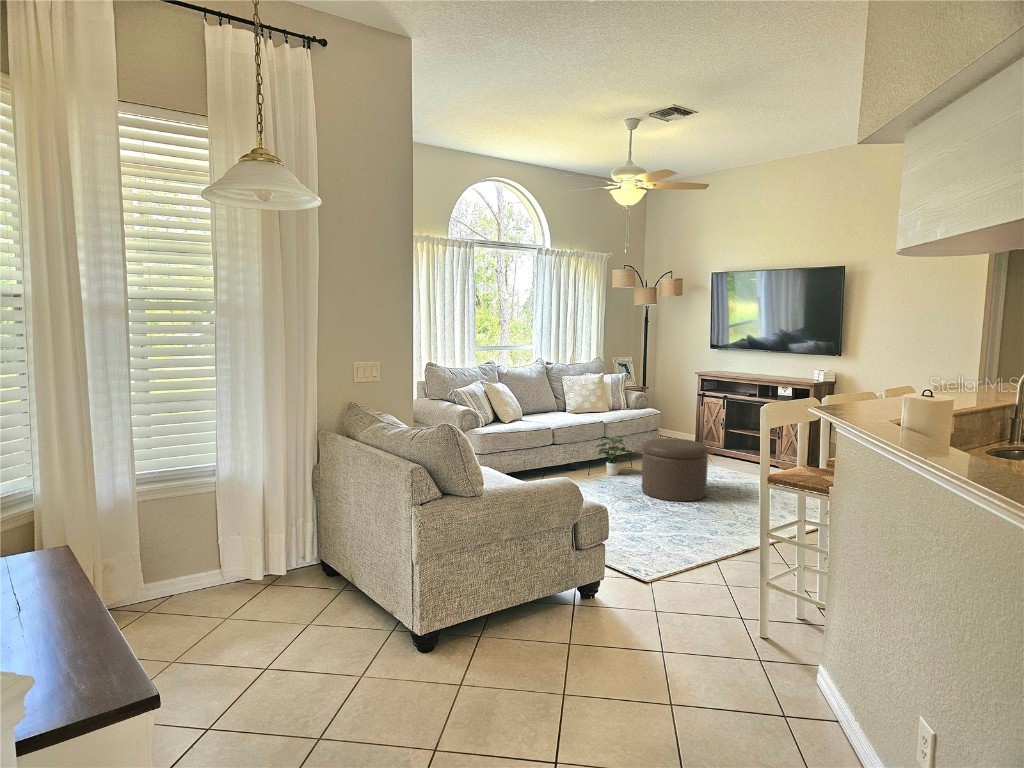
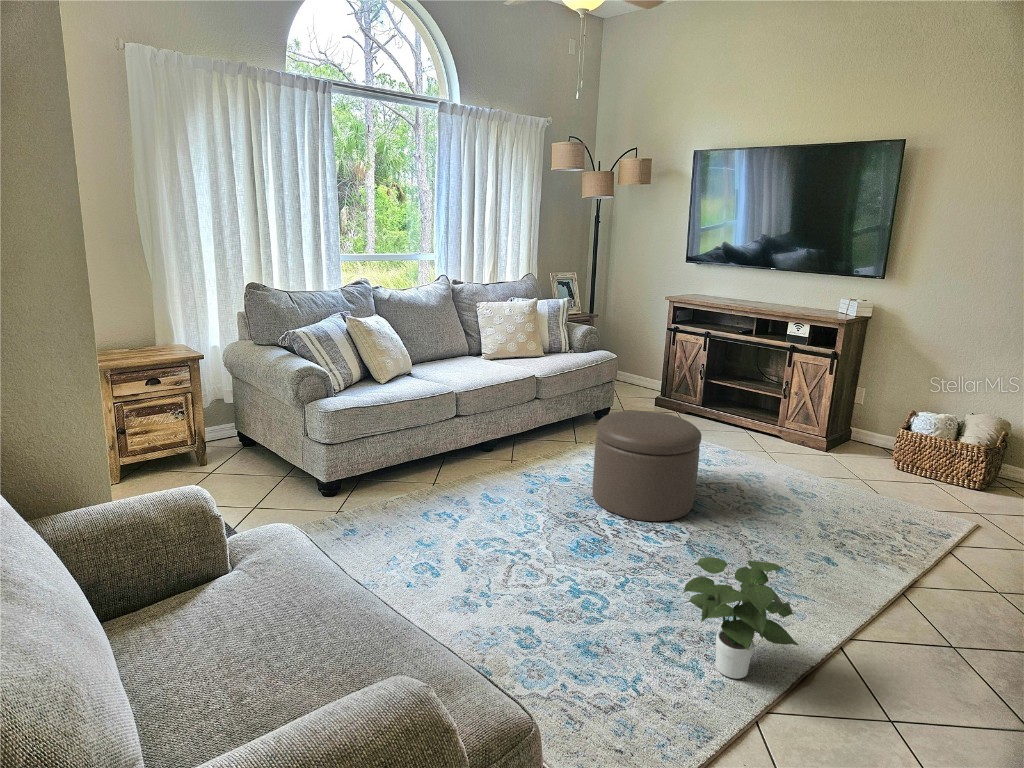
potted plant: present [596,436,632,475] -> present [682,557,798,679]

